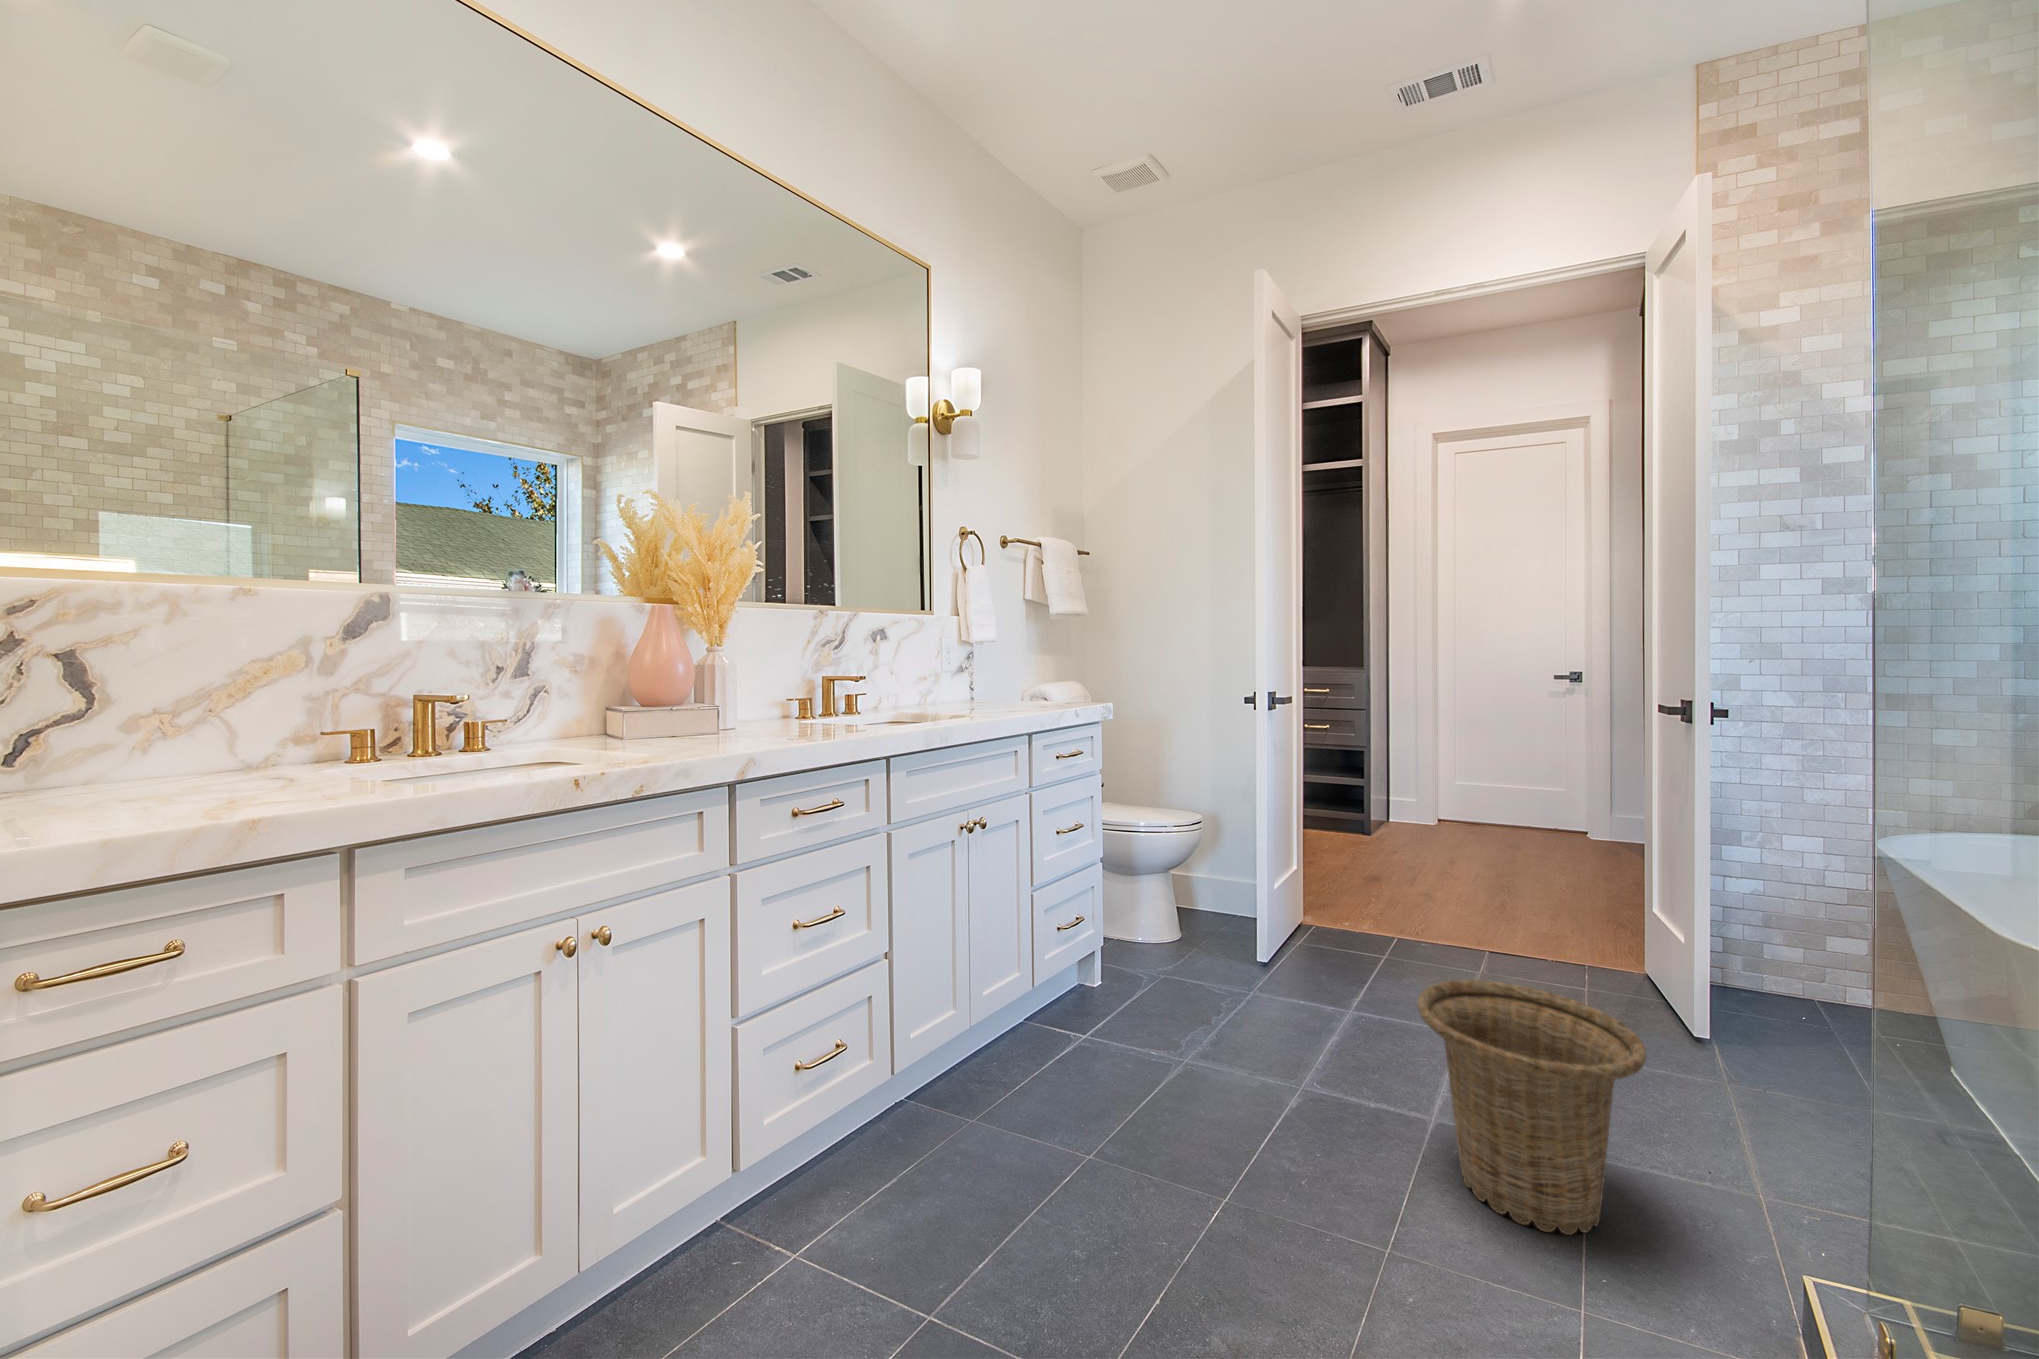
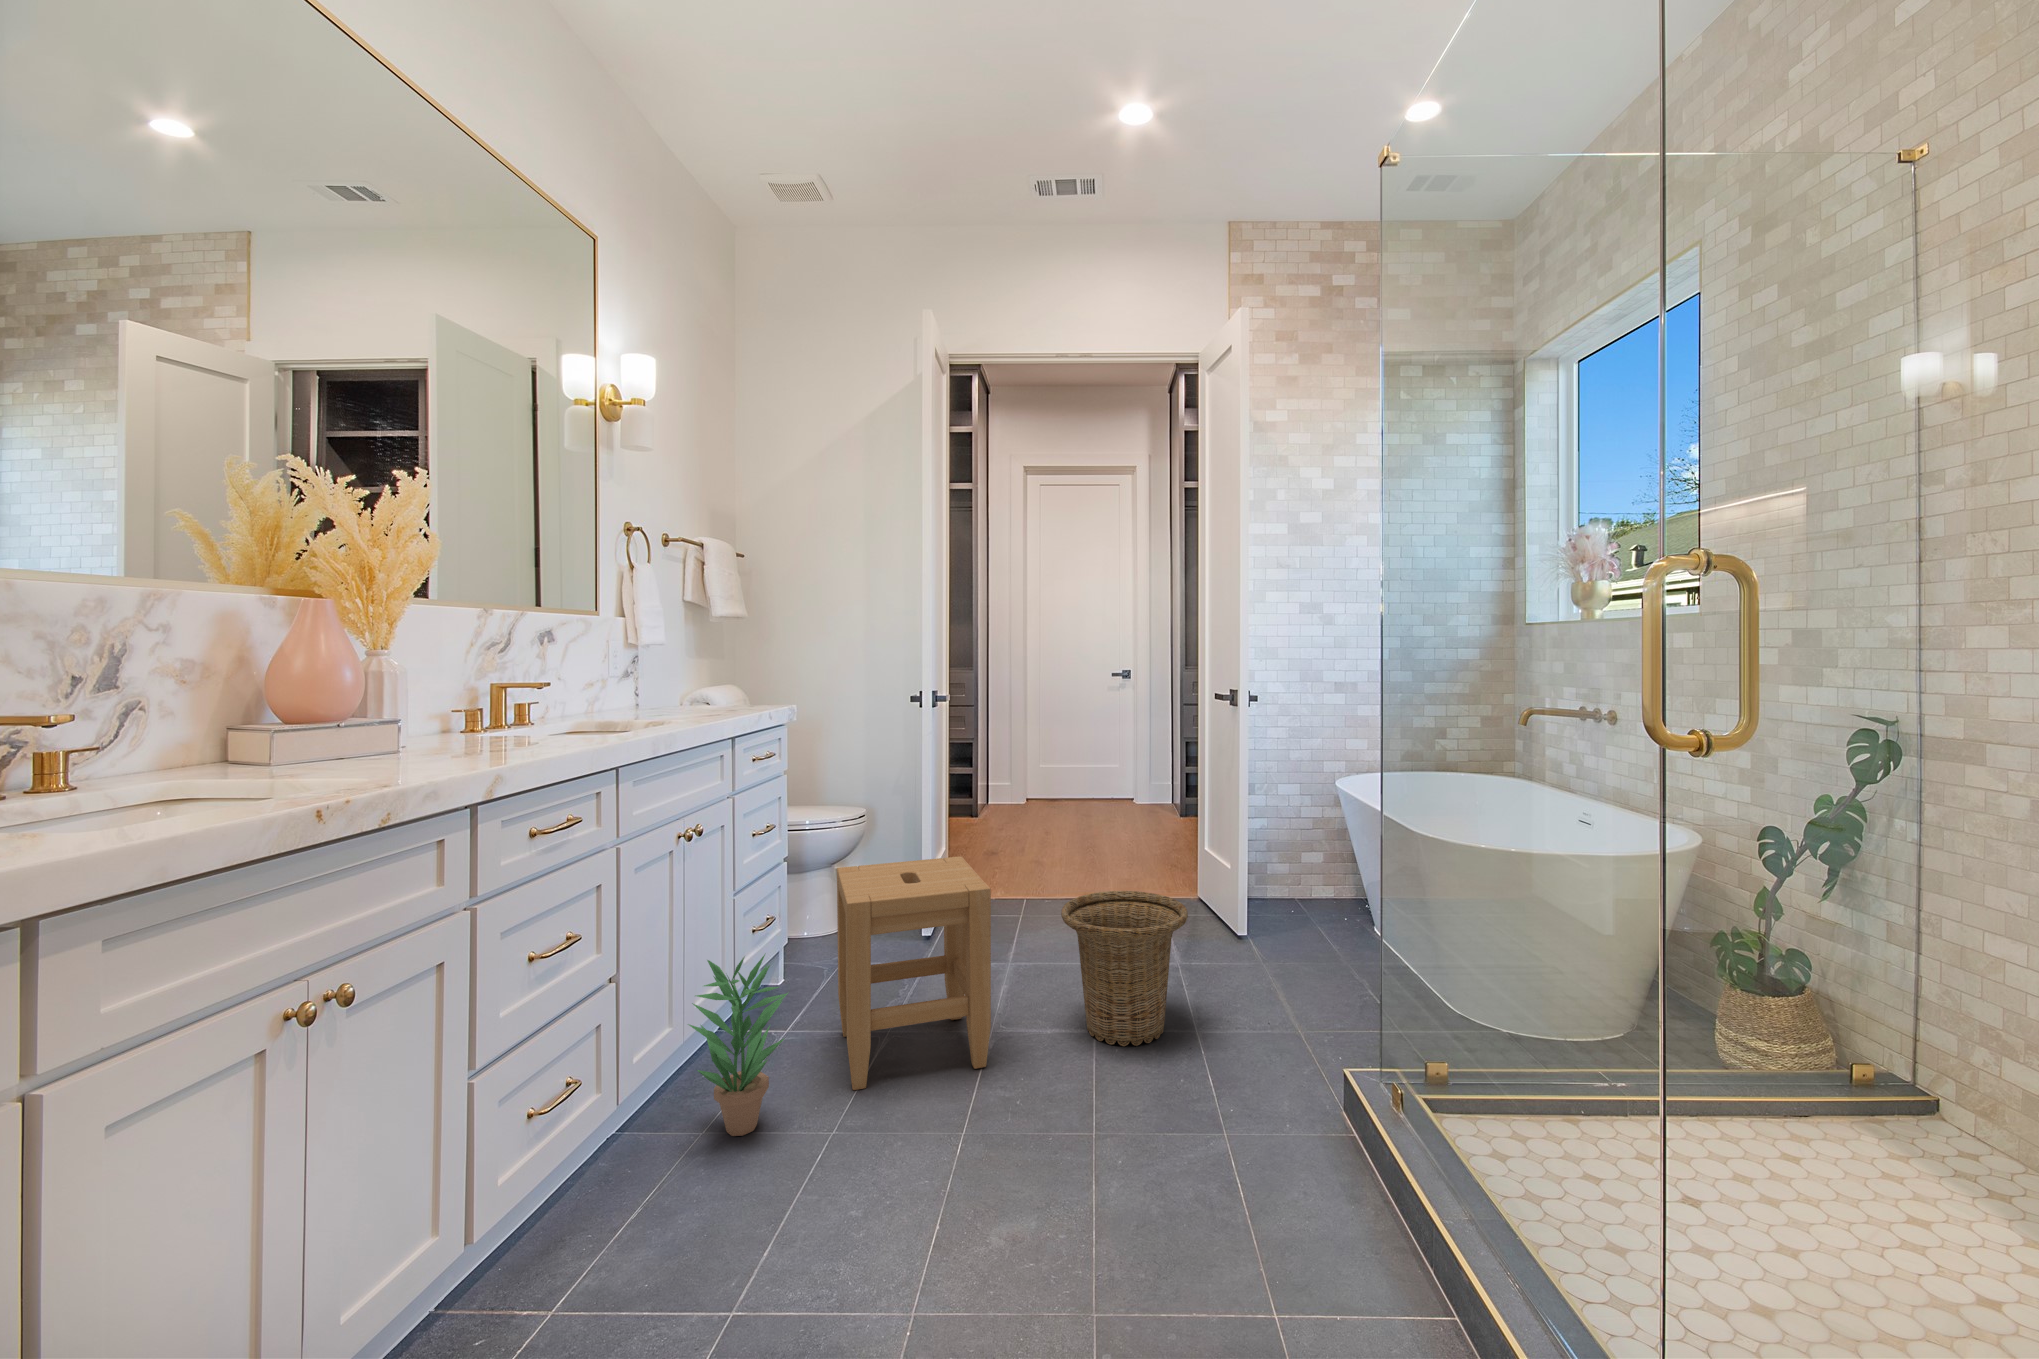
stool: none [1117,884,1302,1179] -> present [837,856,991,1090]
potted plant: none [947,964,1048,1163] -> present [688,955,788,1136]

